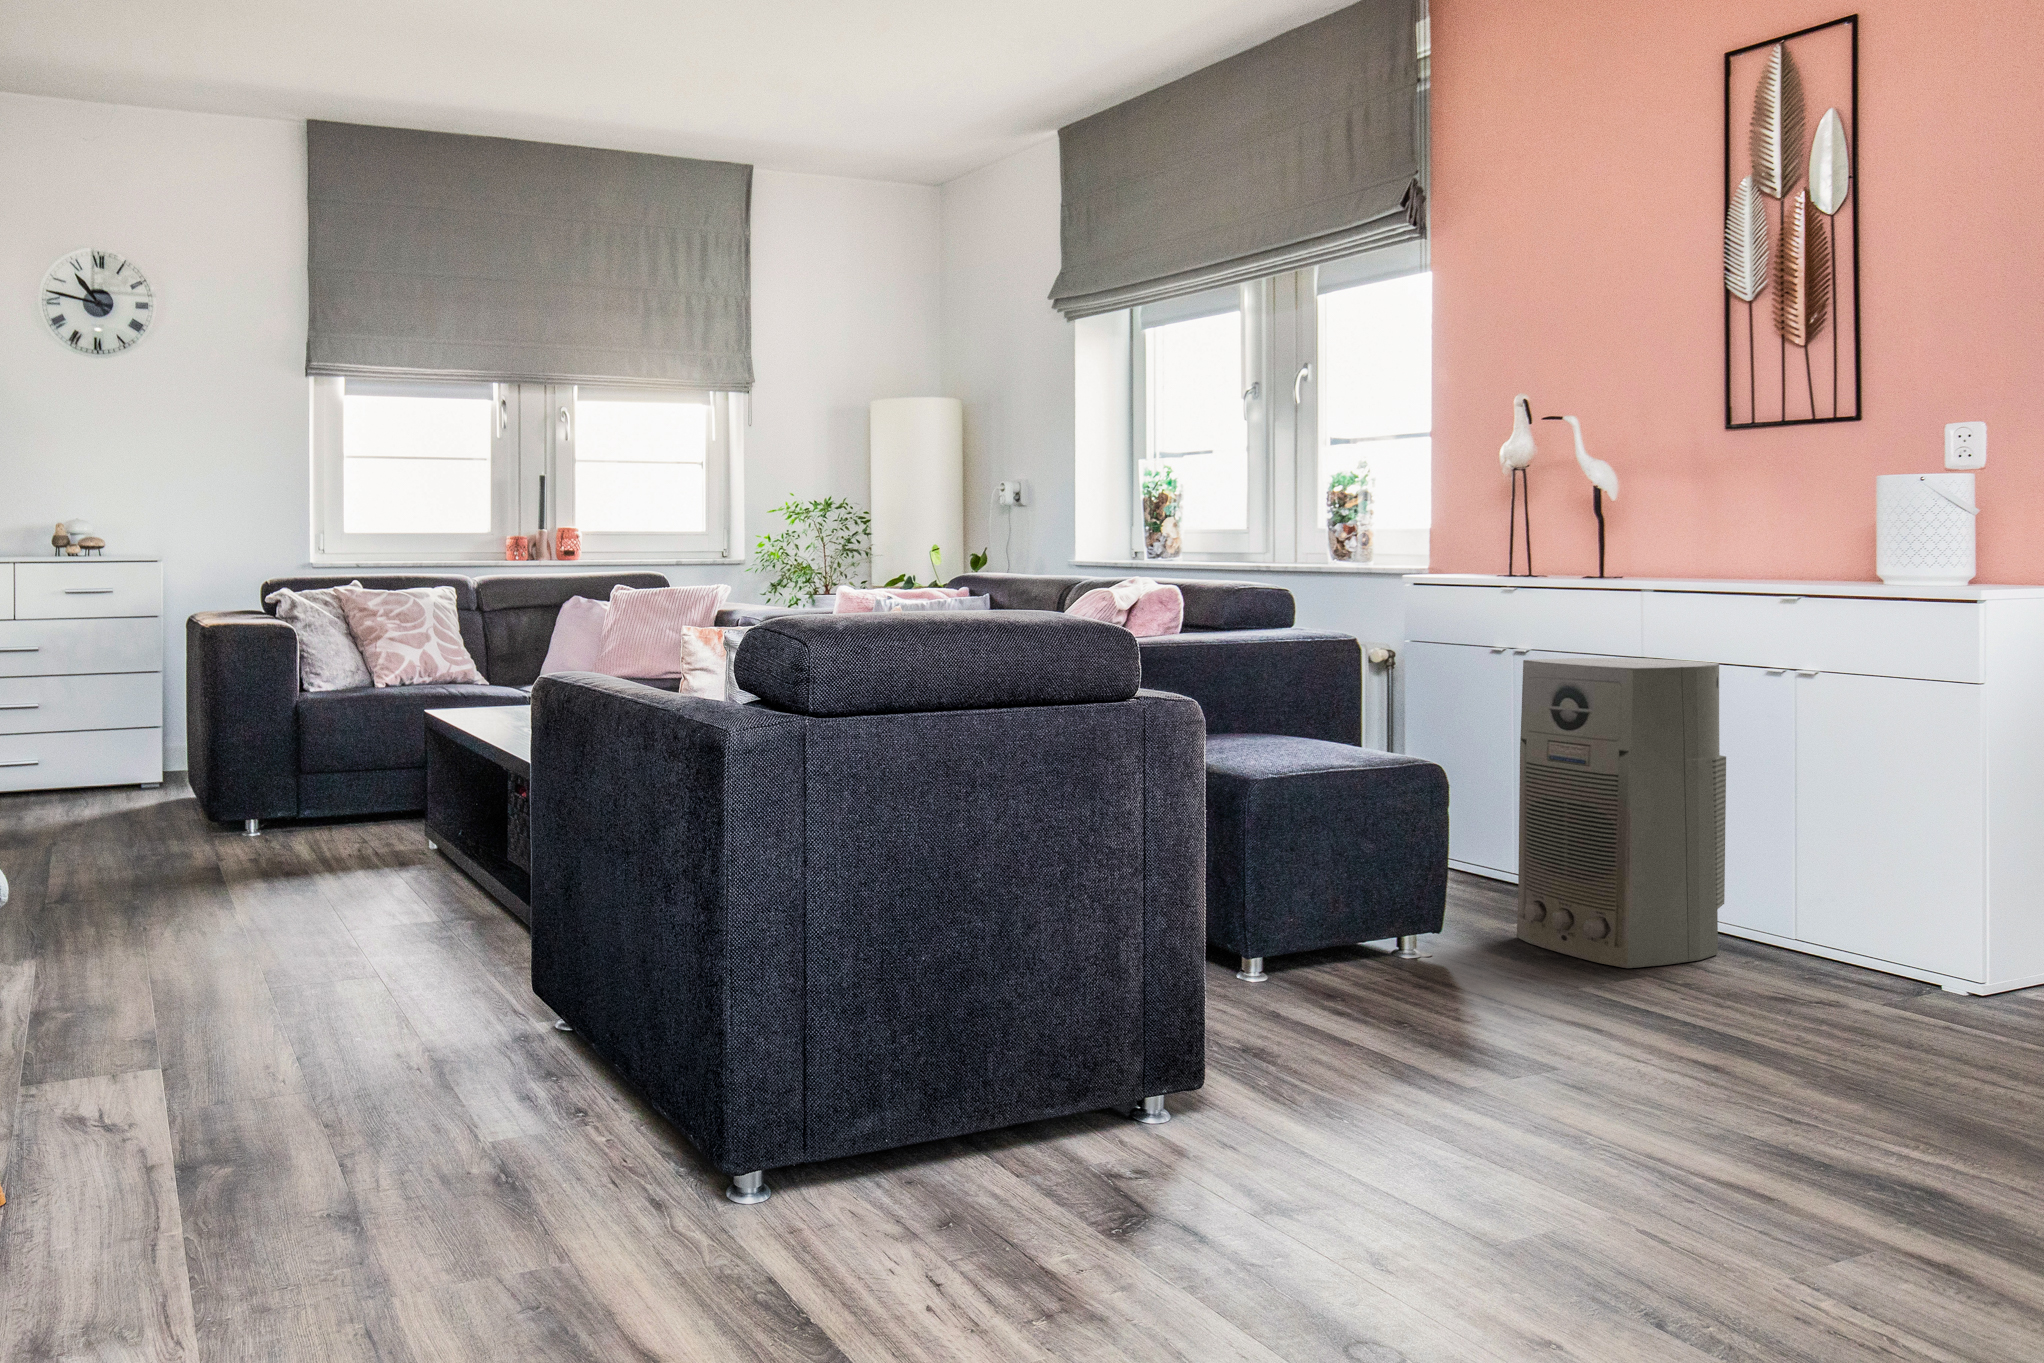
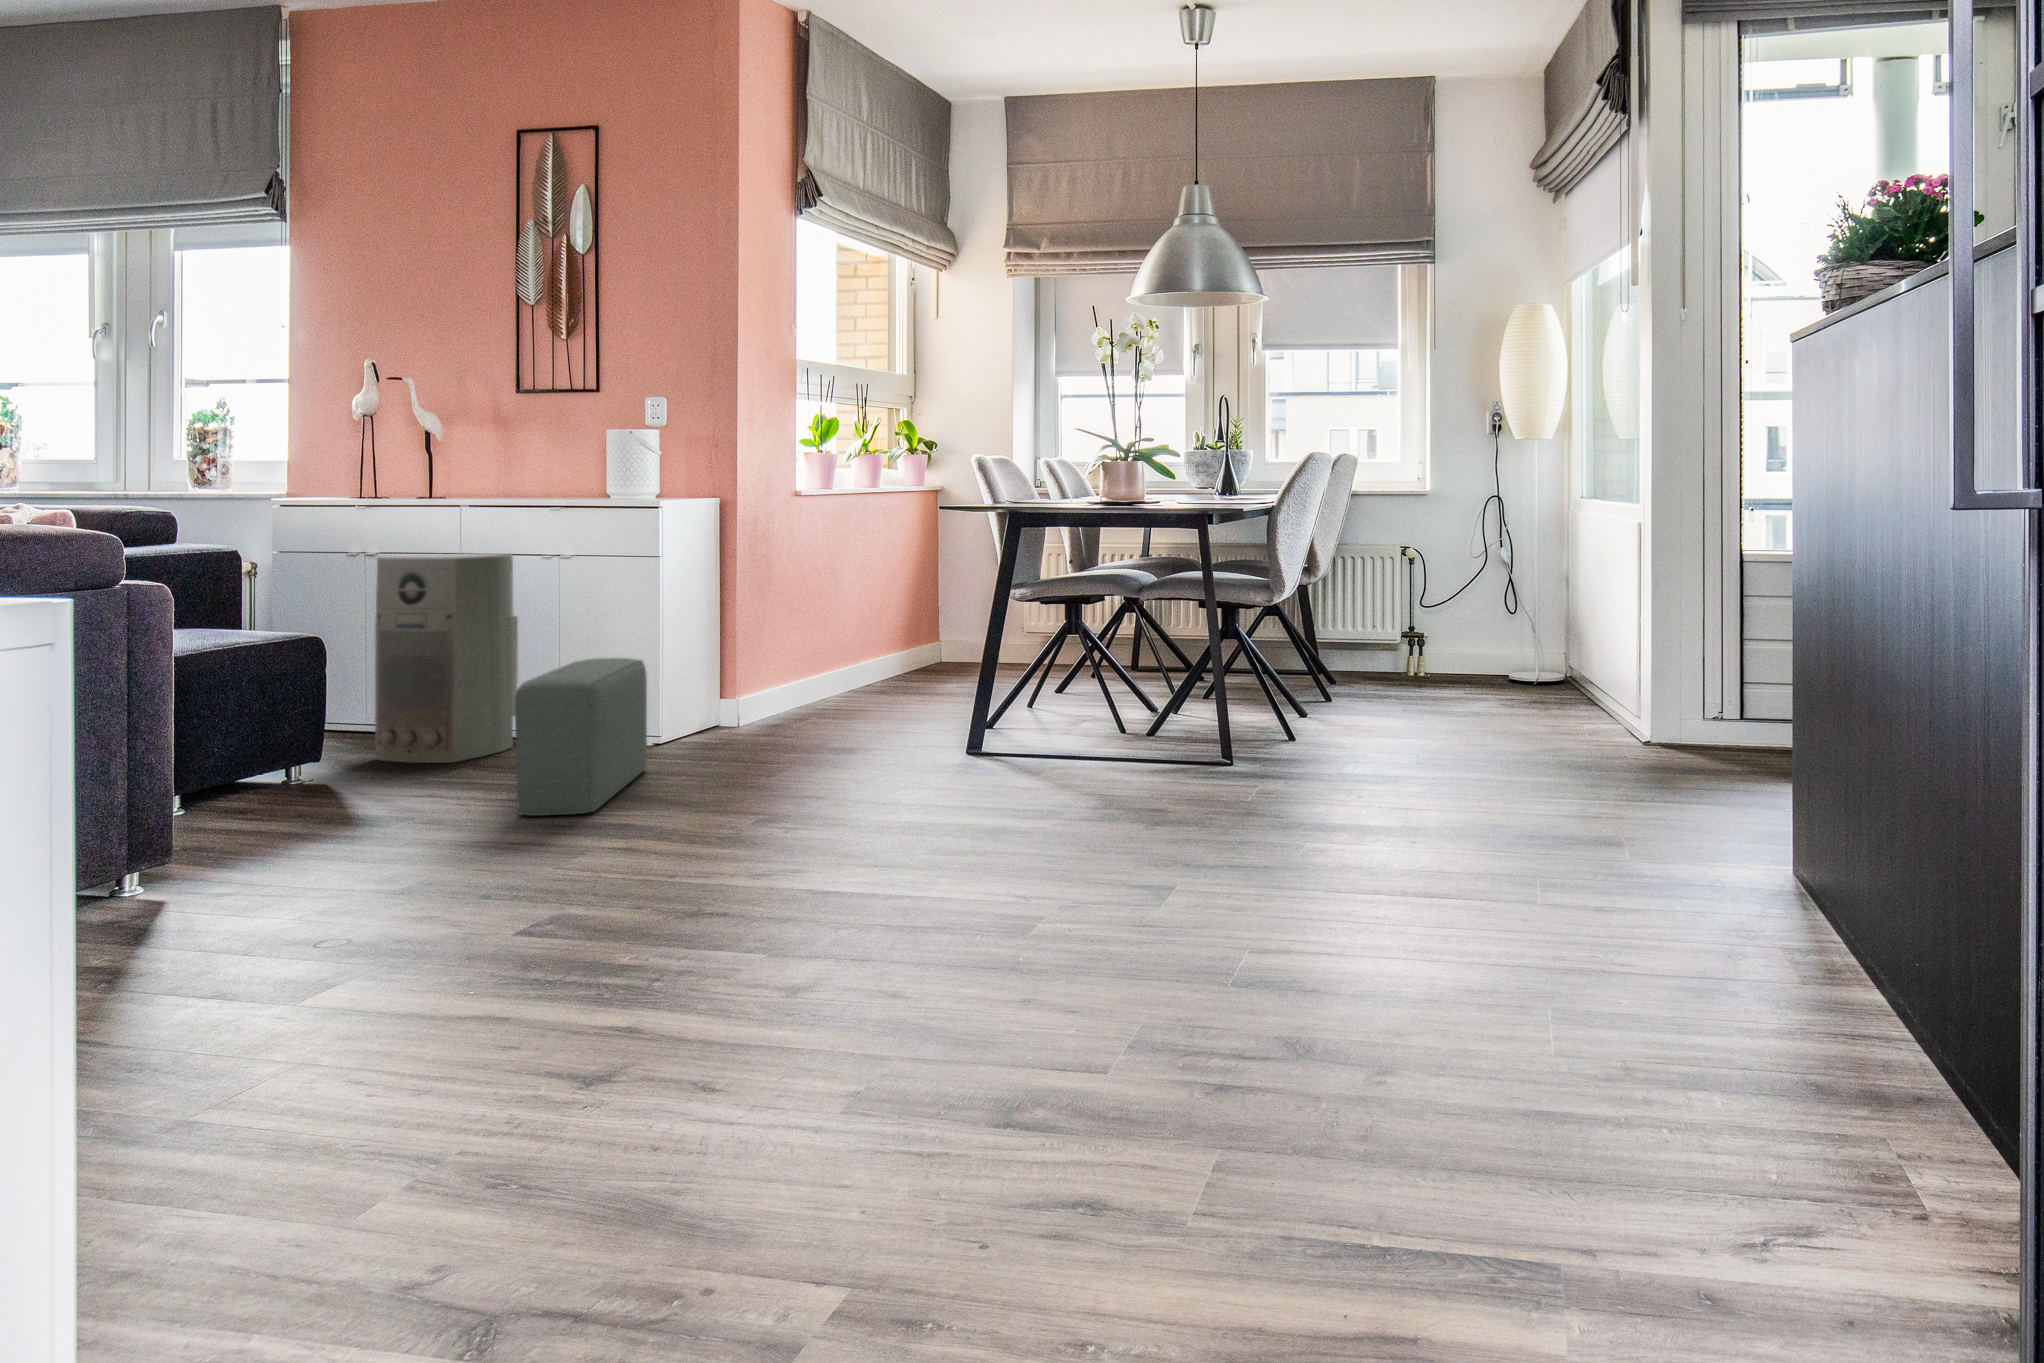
pouf: none [1735,855,1970,1157] -> present [515,658,647,816]

